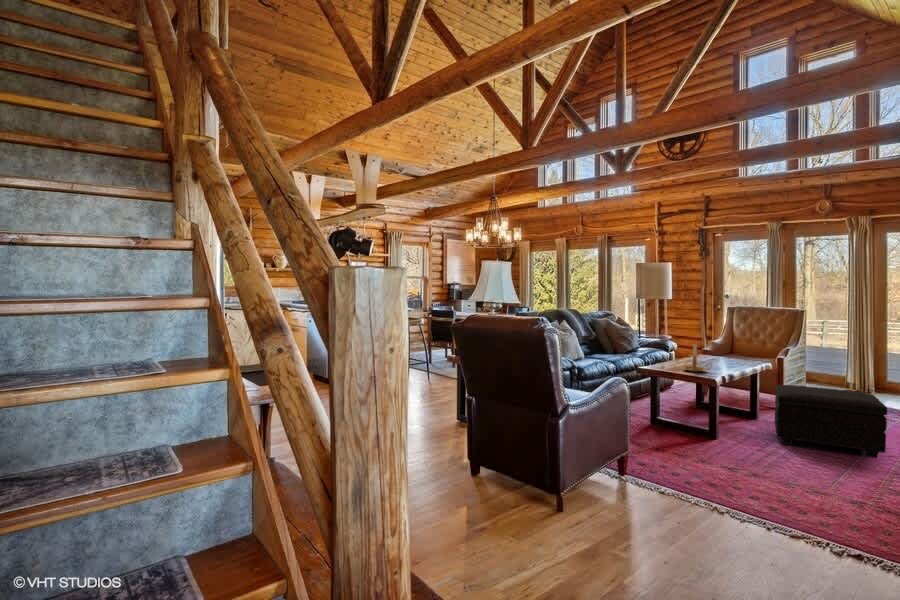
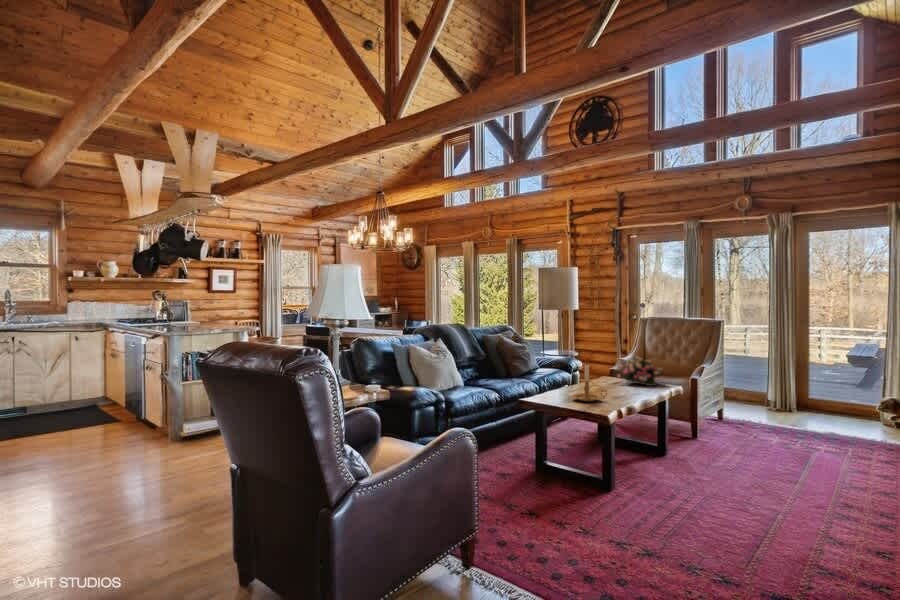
flower arrangement: none [713,339,754,363] -> present [618,357,664,386]
footstool: present [775,385,887,458] -> none [685,416,815,511]

